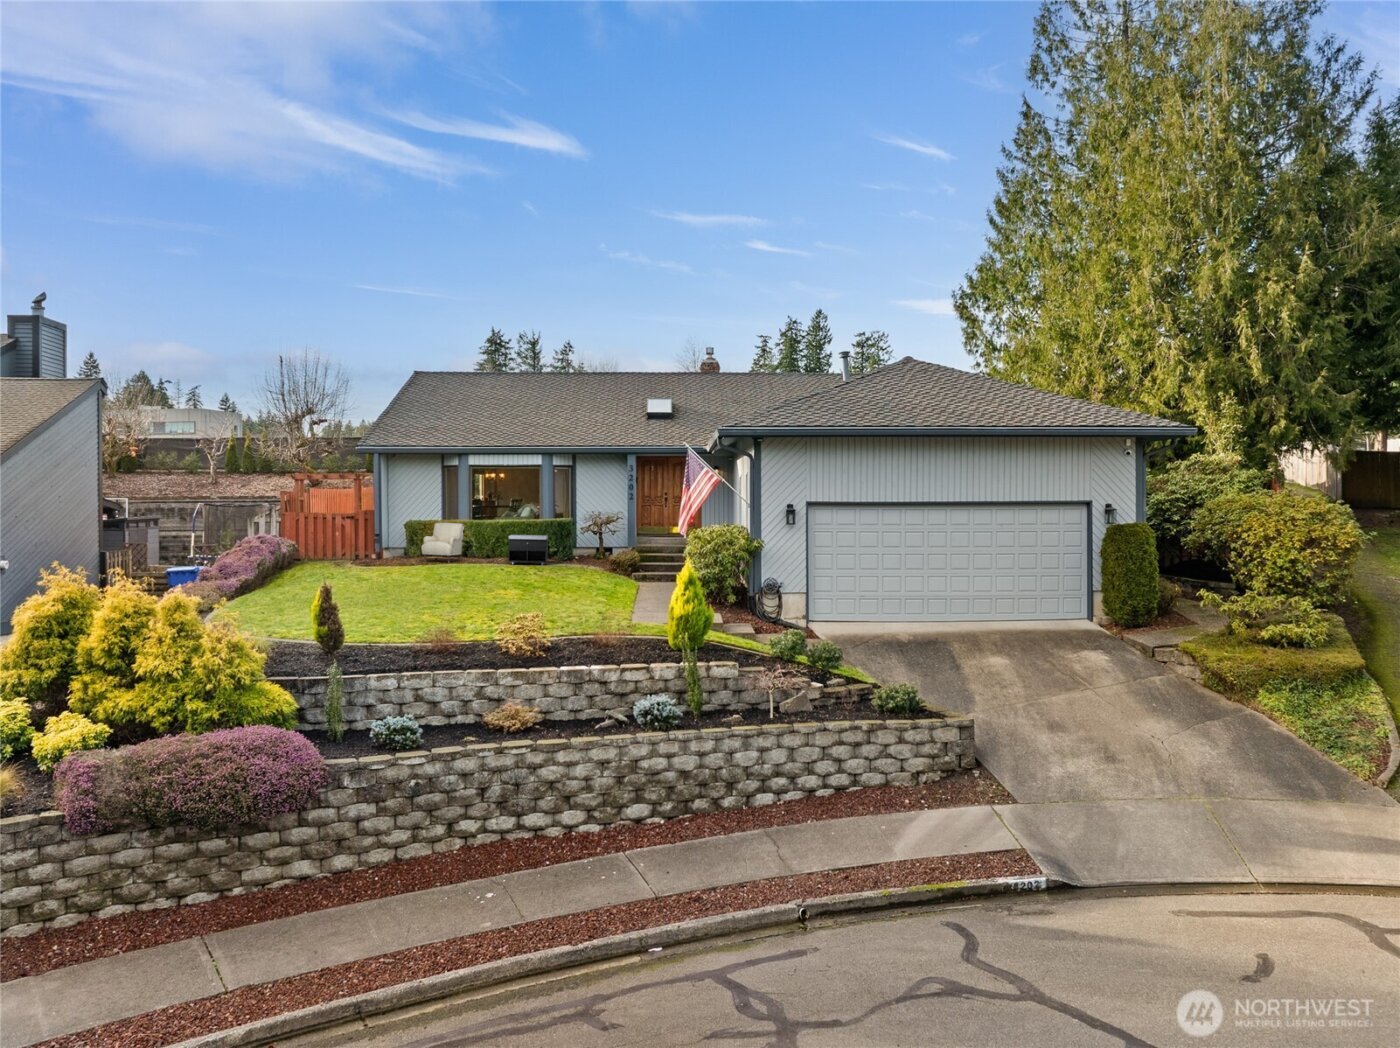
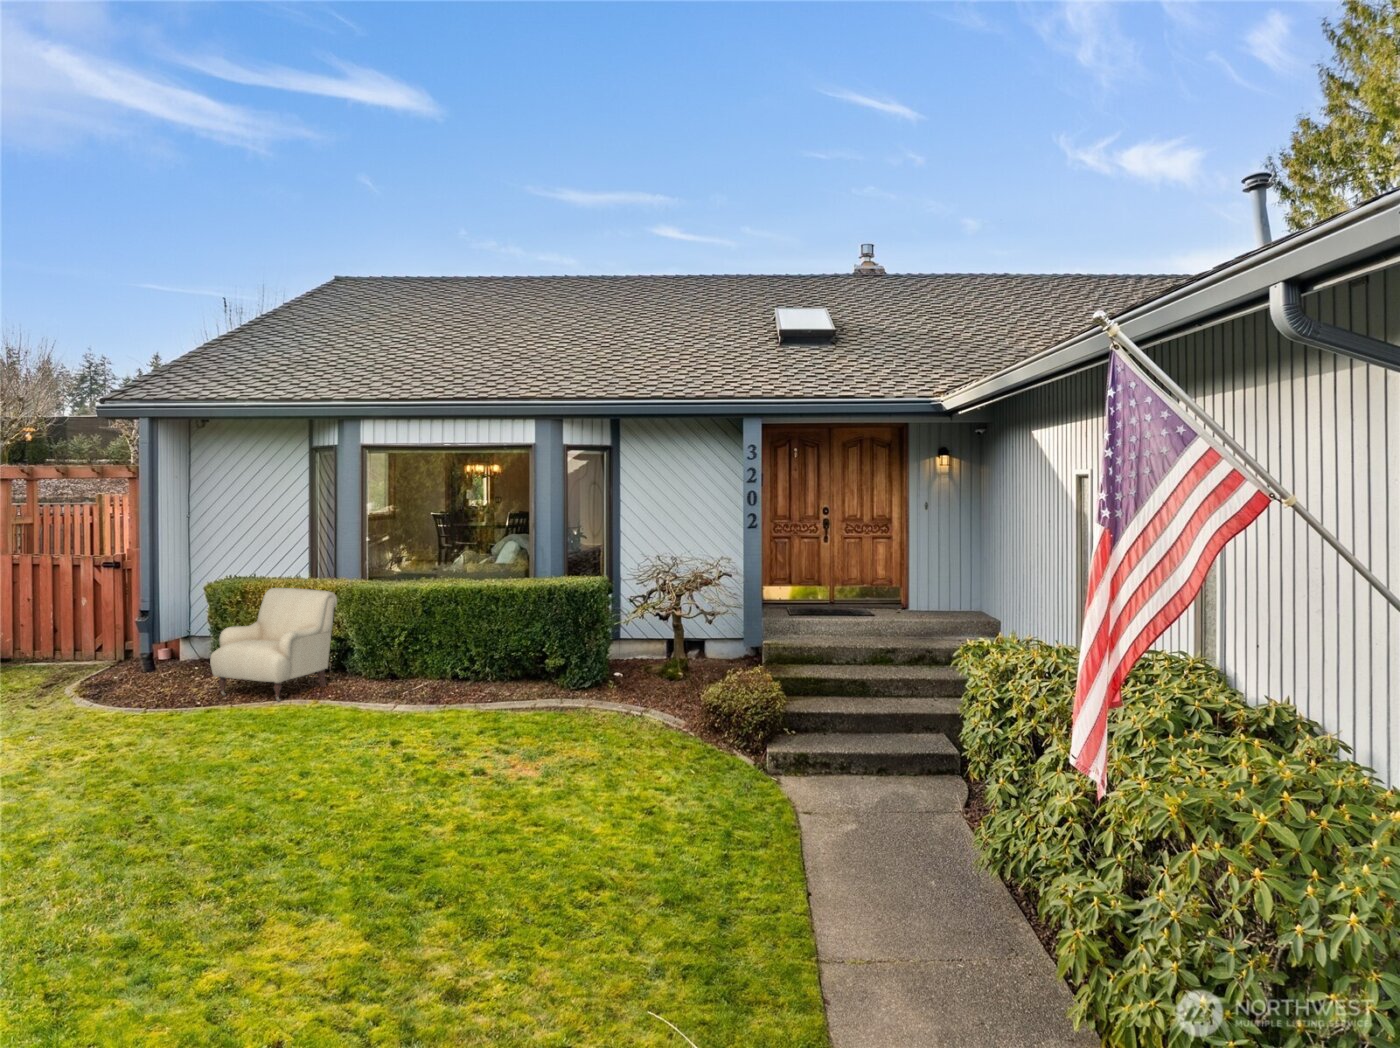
storage bench: present [508,535,548,565] -> none [430,623,542,709]

